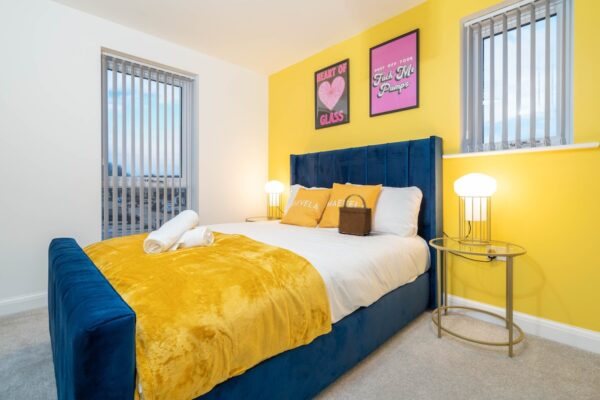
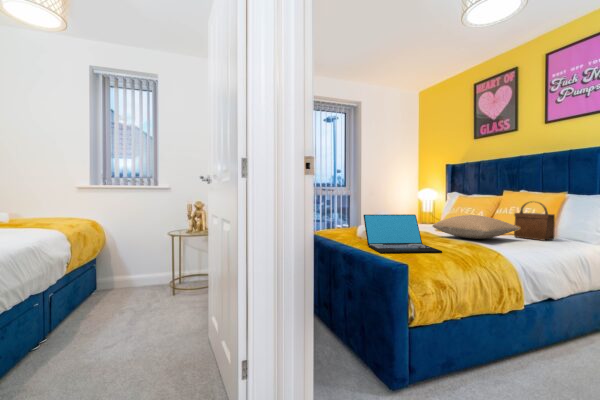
pillow: none [252,211,341,239] -> present [433,215,520,239]
laptop: none [118,215,229,289] -> present [364,214,442,254]

